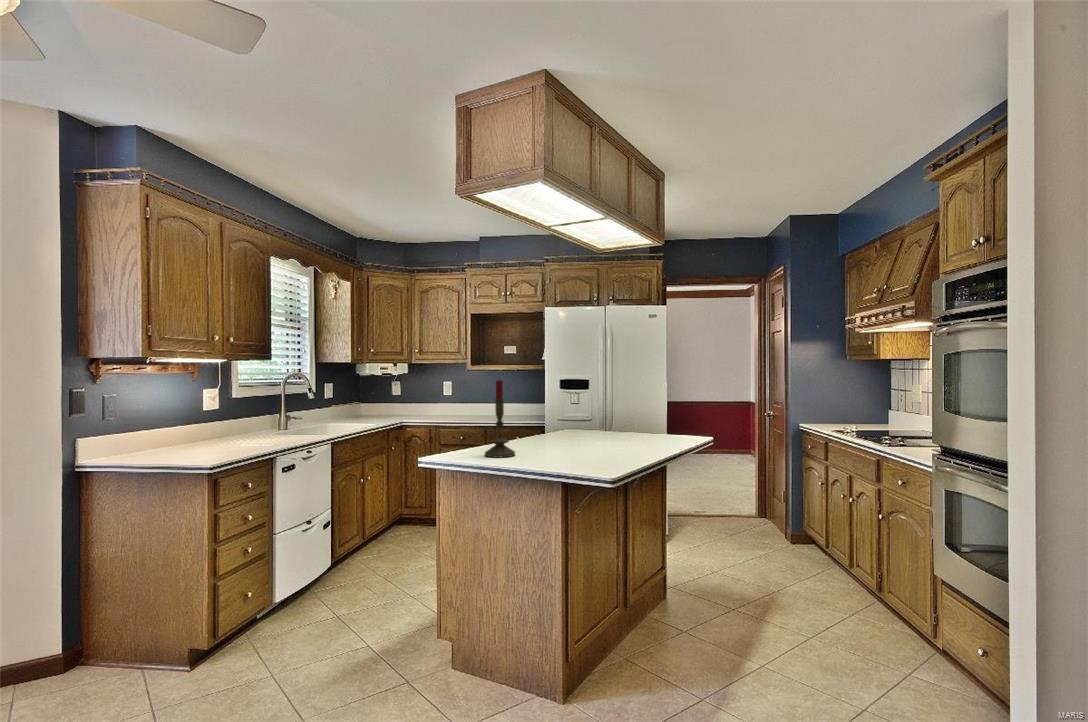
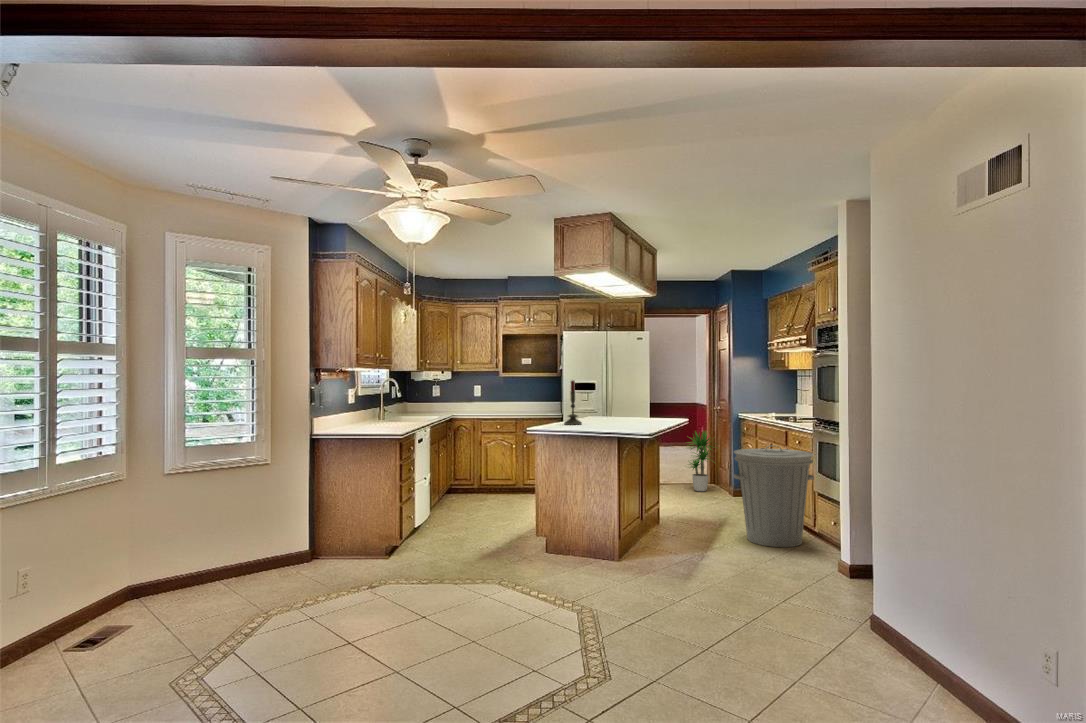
potted plant: none [717,442,774,532] -> present [689,431,713,491]
trash can: none [788,494,943,691] -> present [734,445,814,547]

